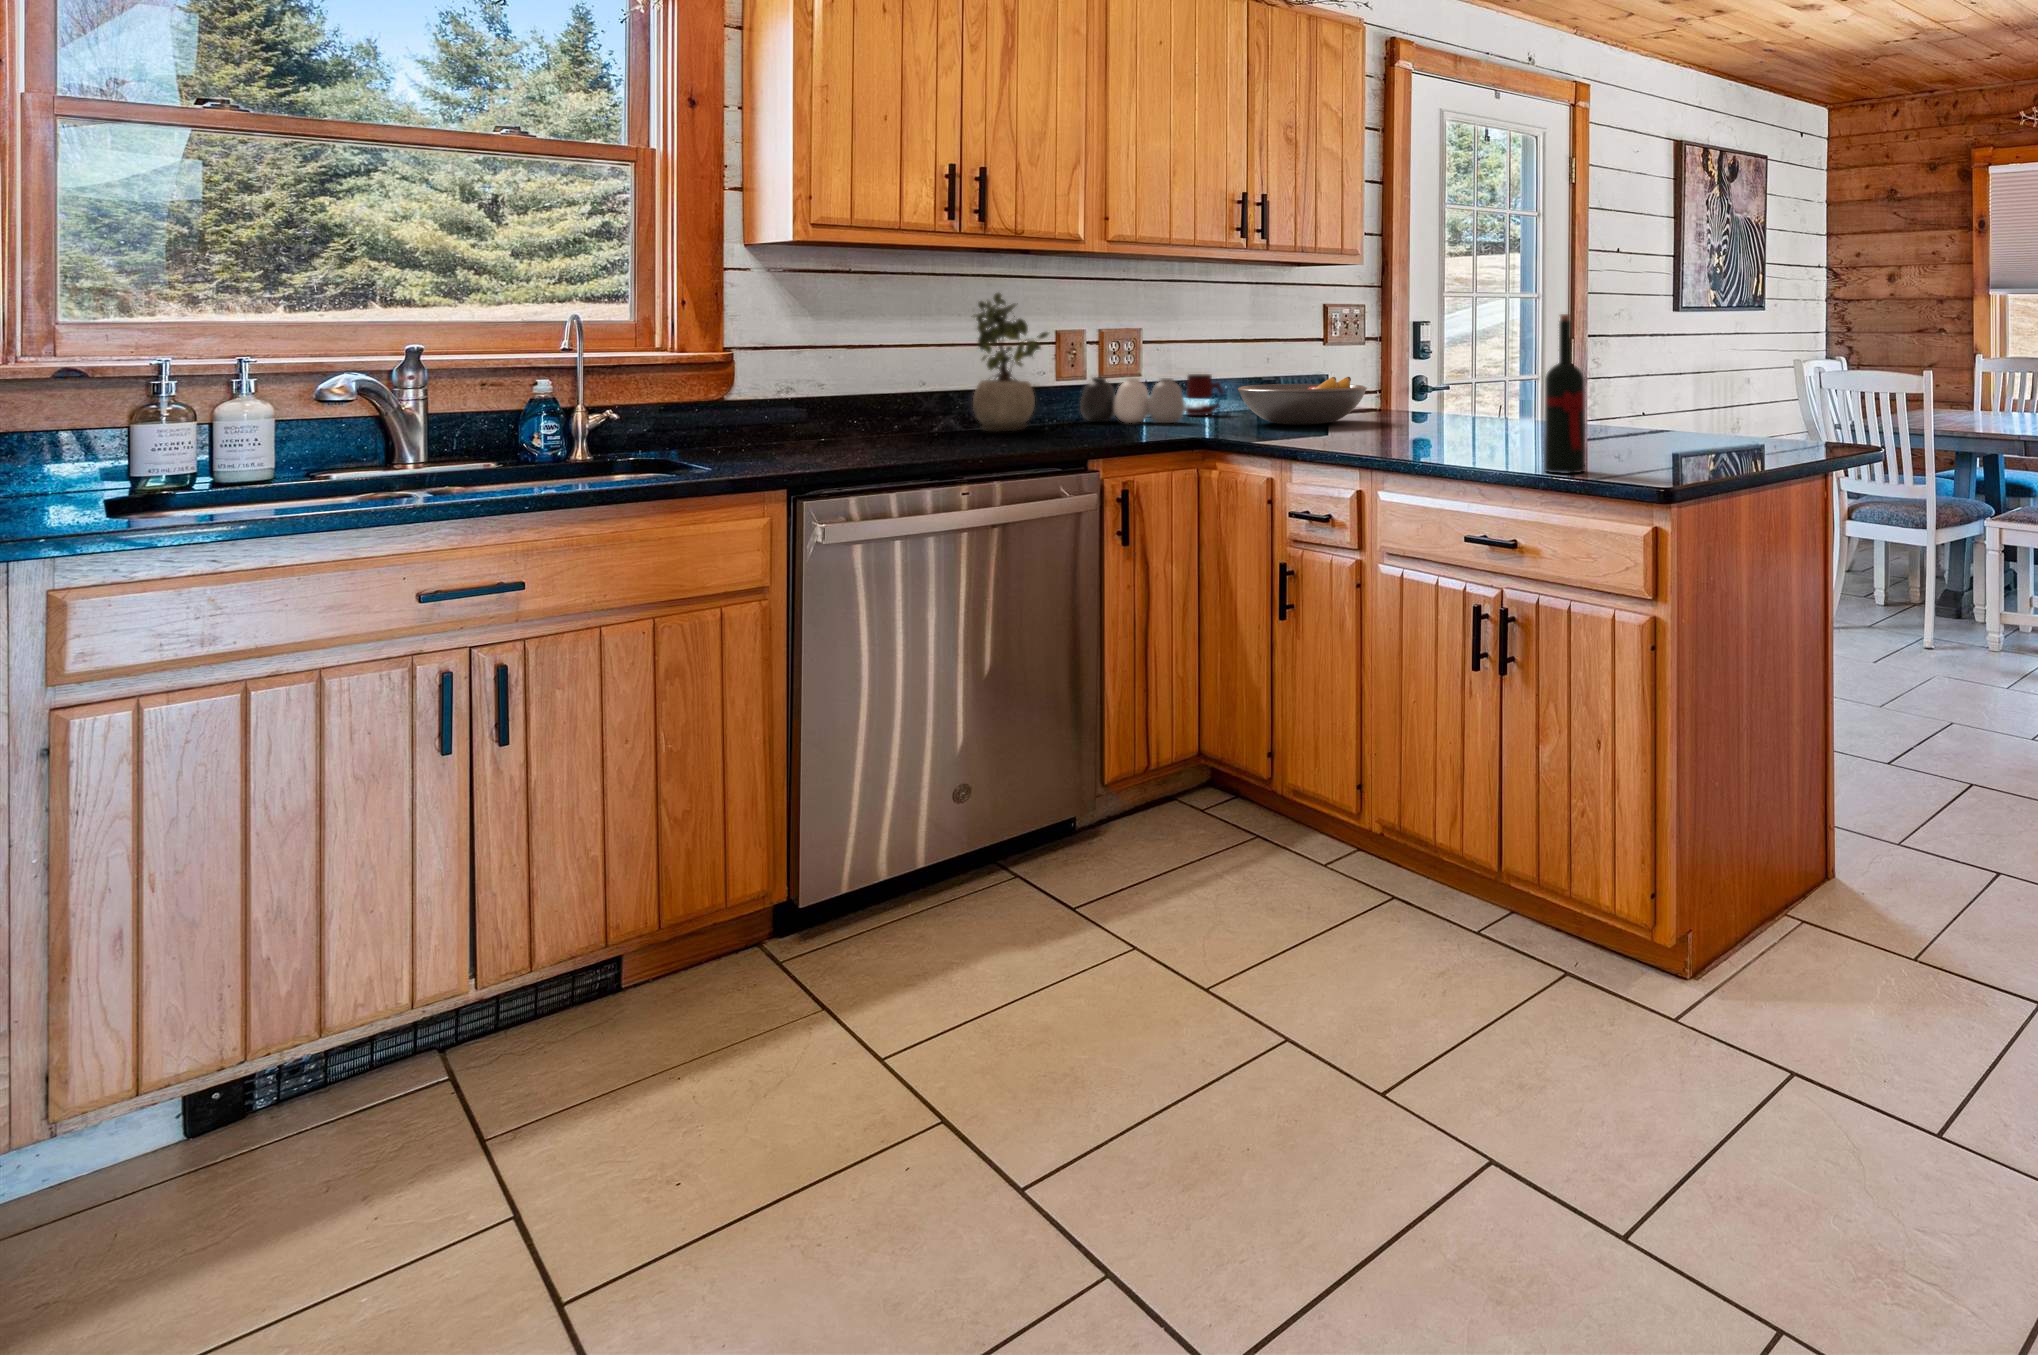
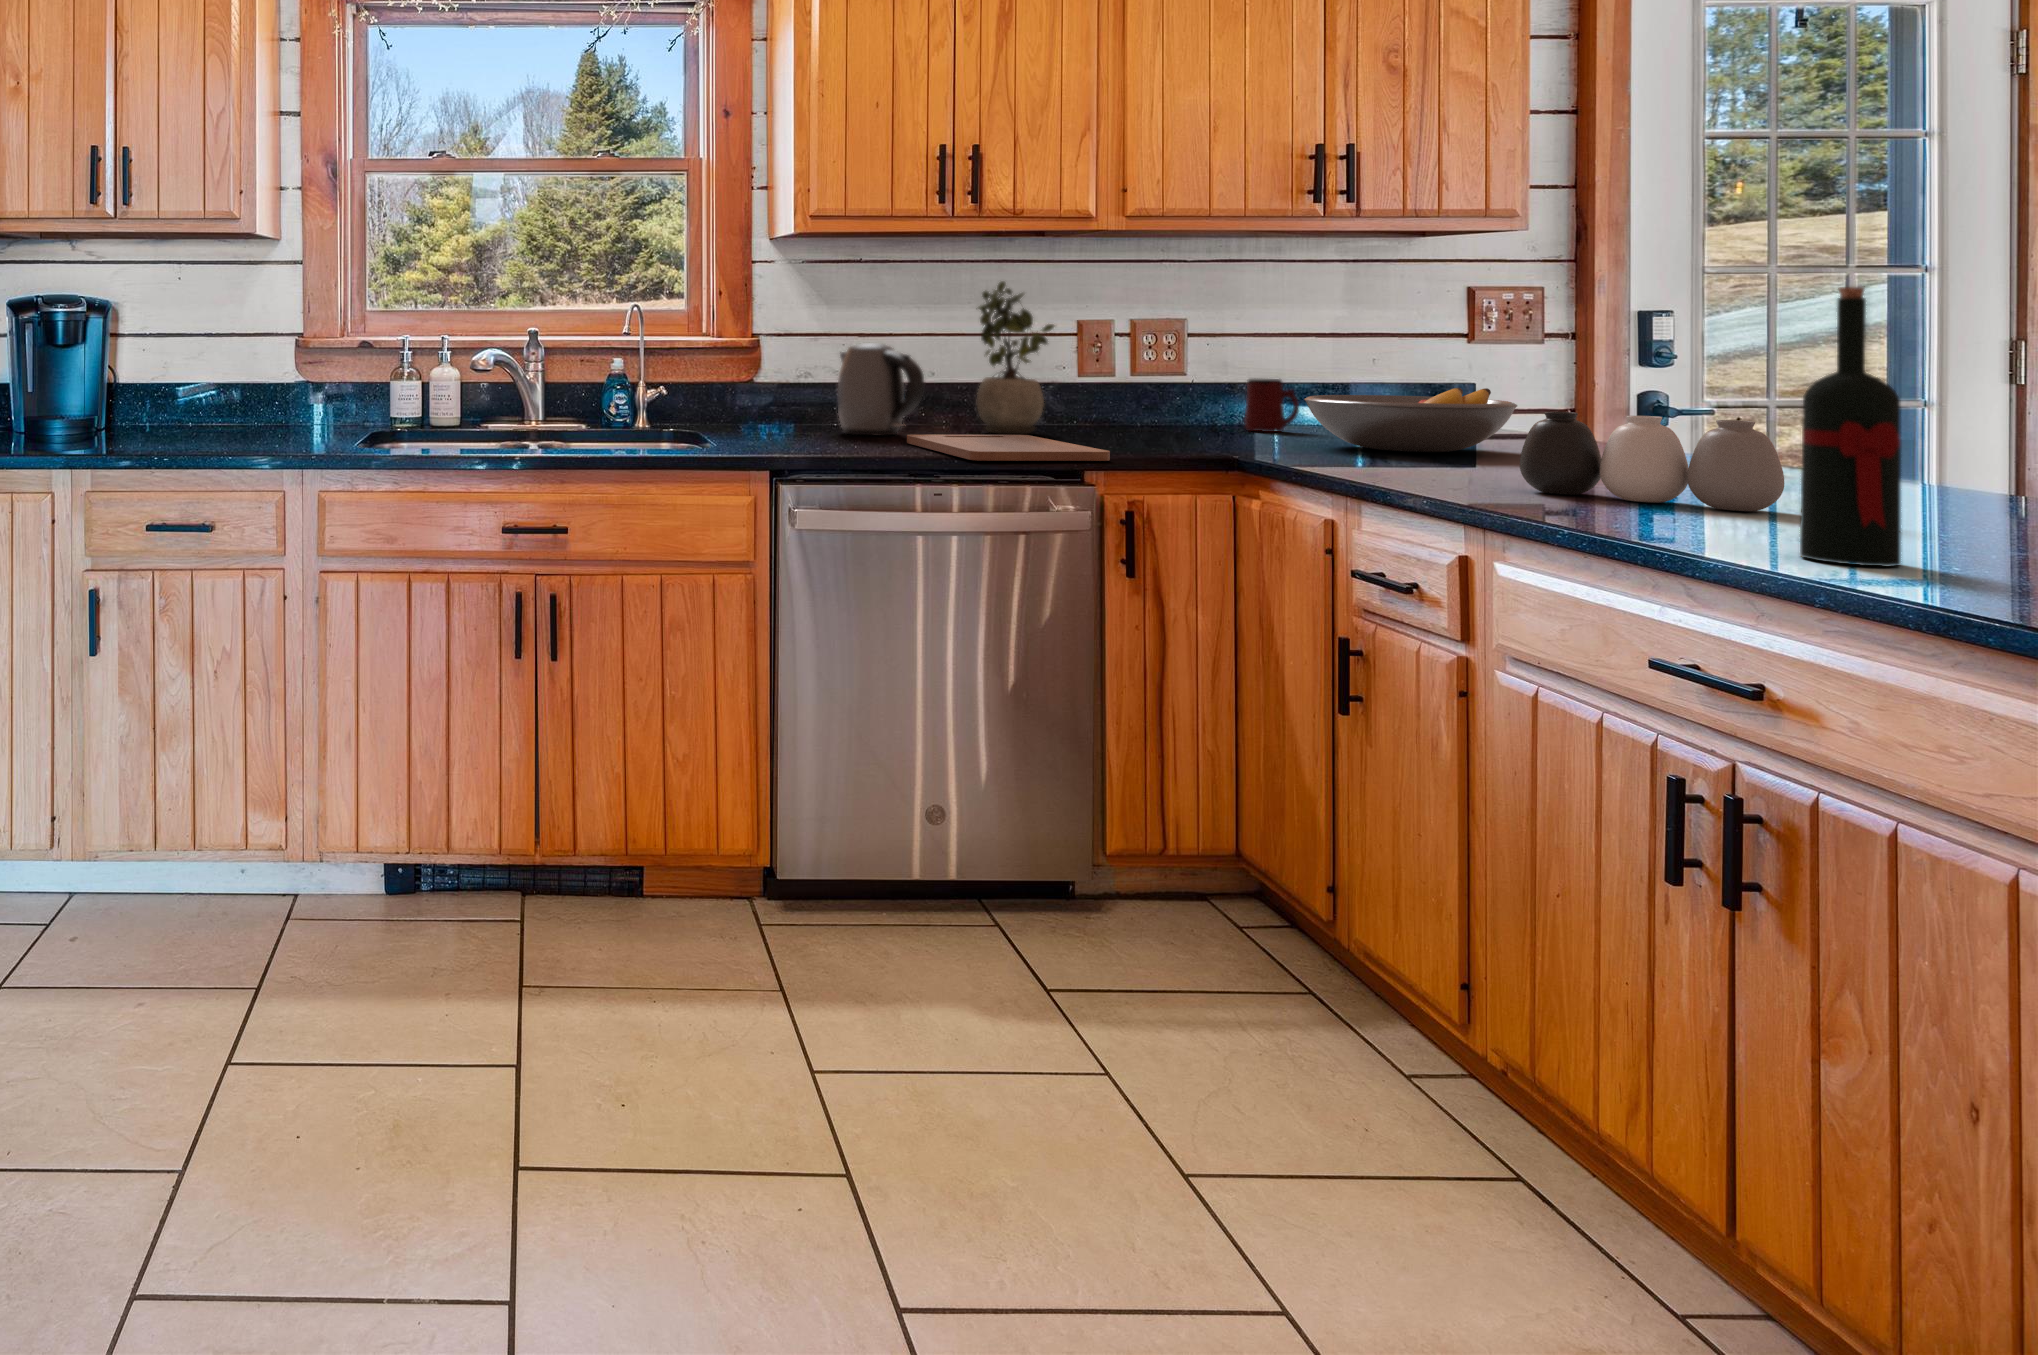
kettle: none [833,350,929,442] -> present [838,343,924,436]
vase: present [1080,377,1185,423] -> present [1520,412,1784,511]
cutting board: none [919,431,1114,457] -> present [907,435,1110,461]

